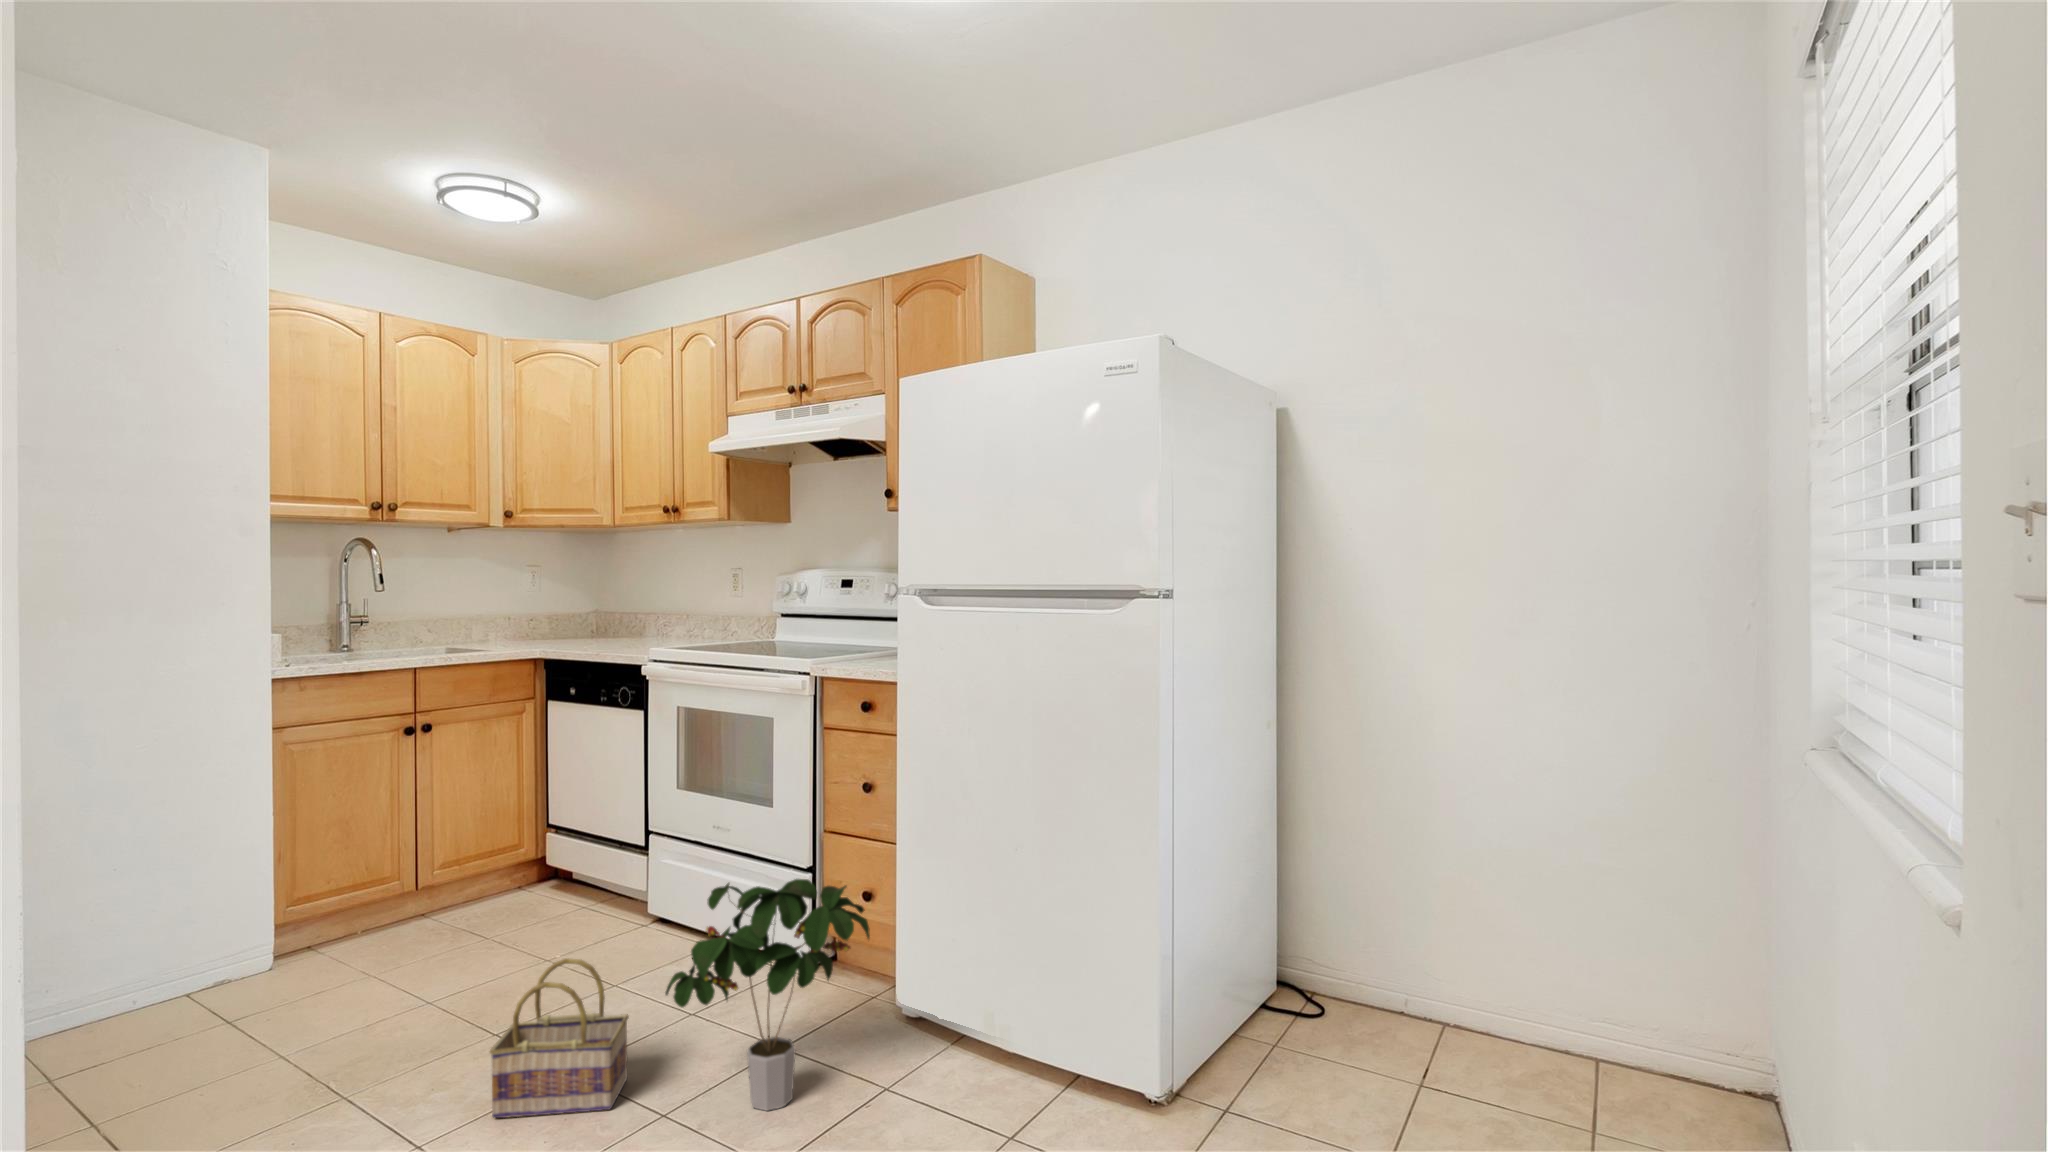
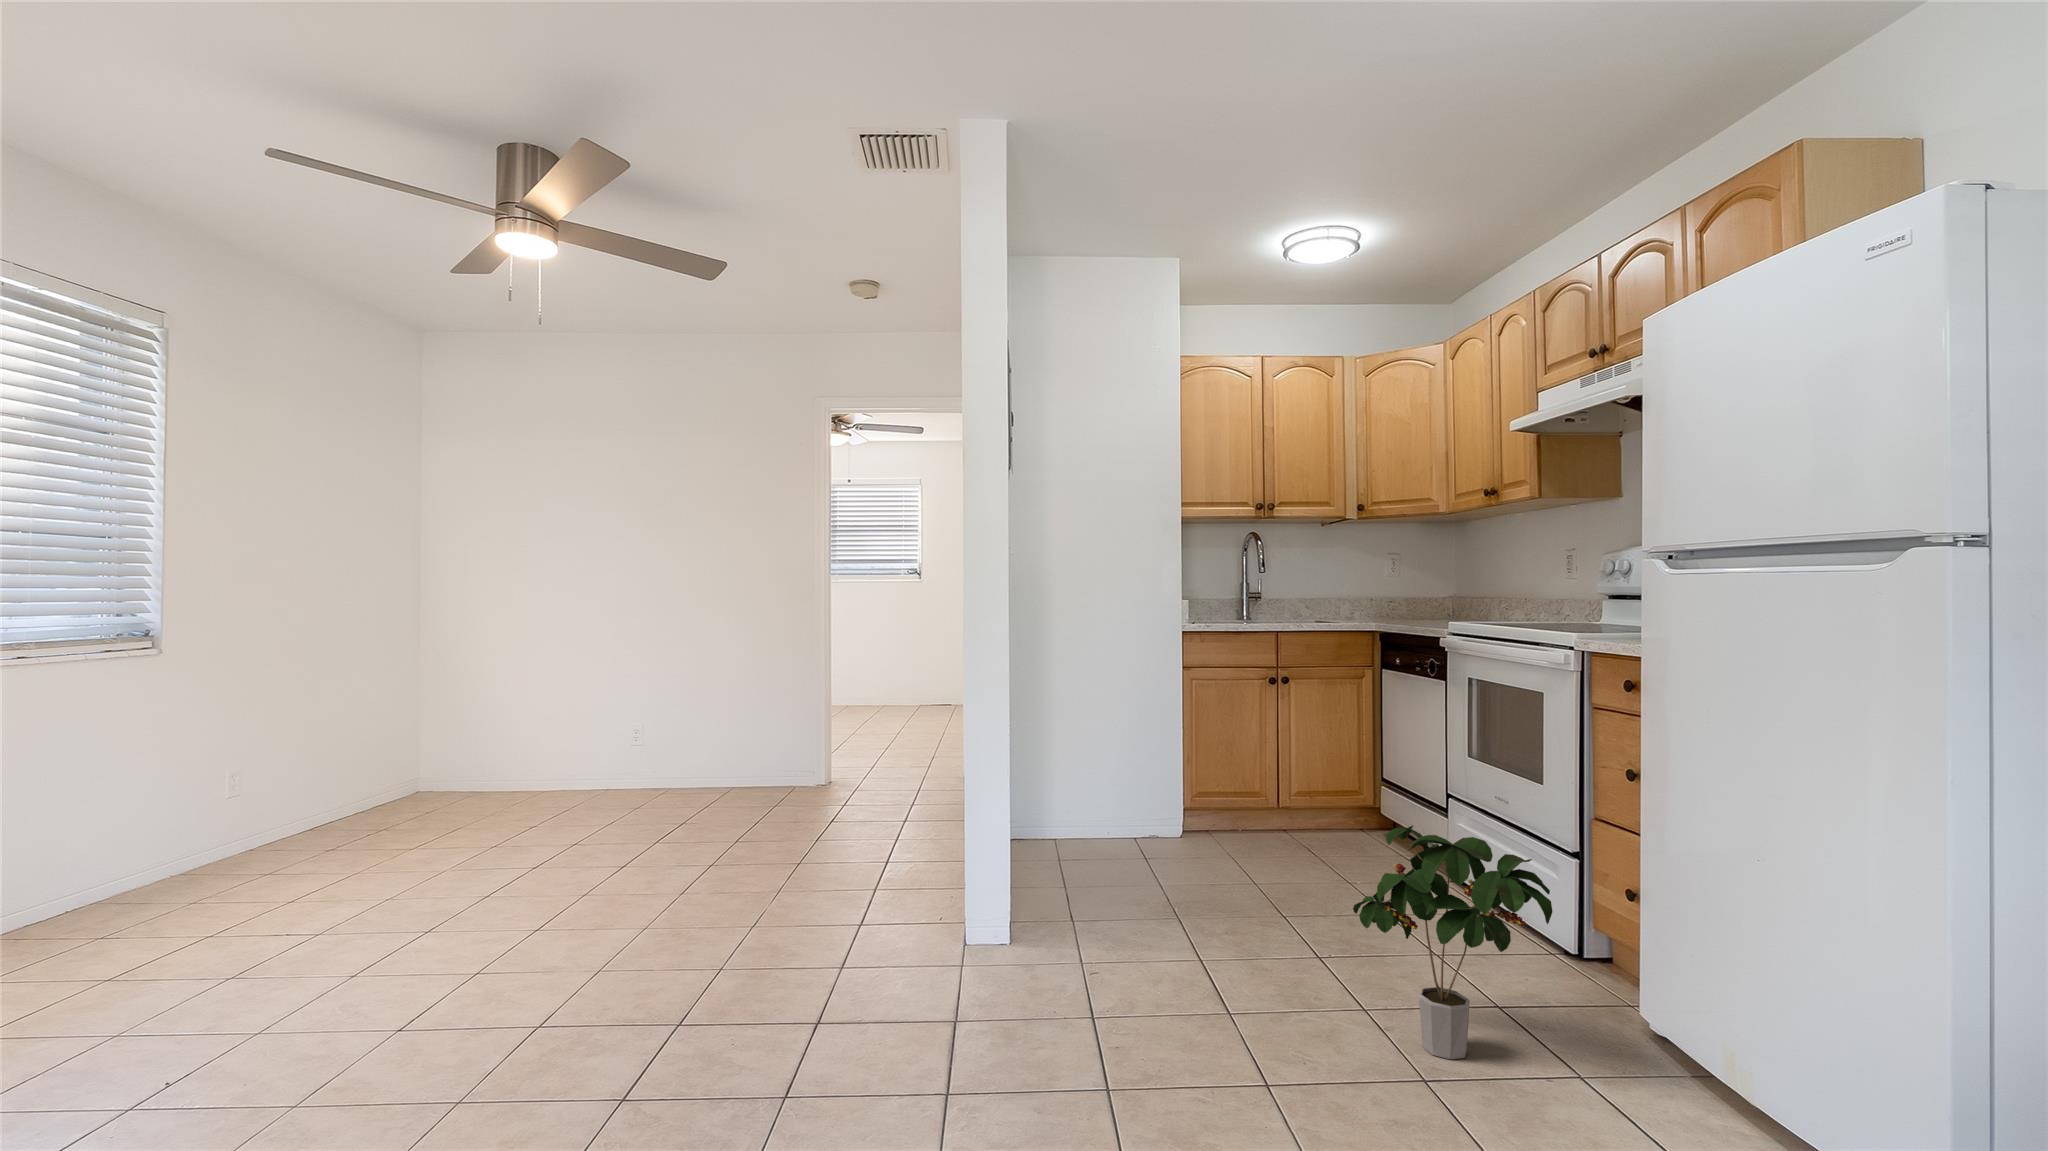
basket: present [490,958,629,1118] -> none [1231,860,1341,995]

